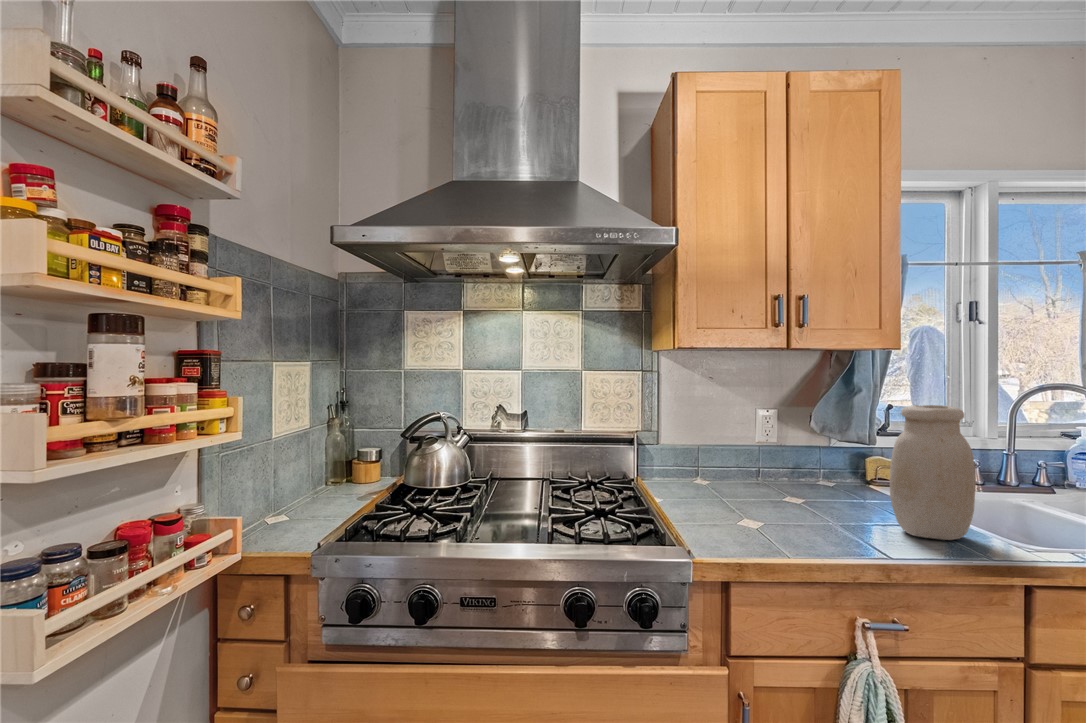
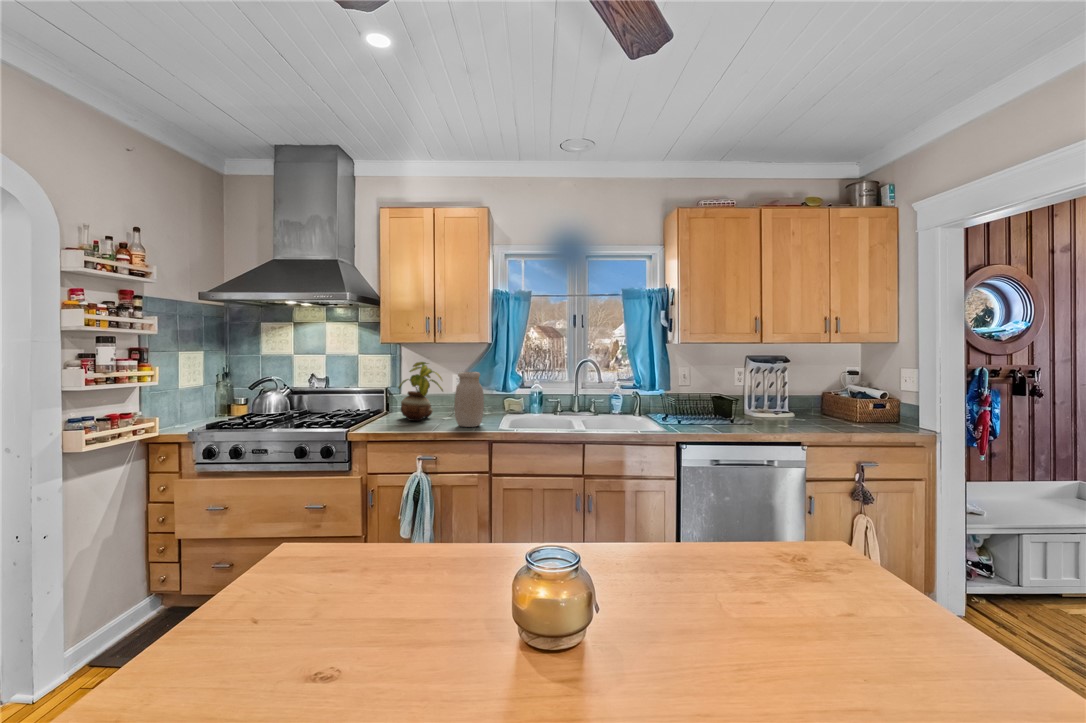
potted plant: none [705,382,832,513] -> present [398,362,443,421]

